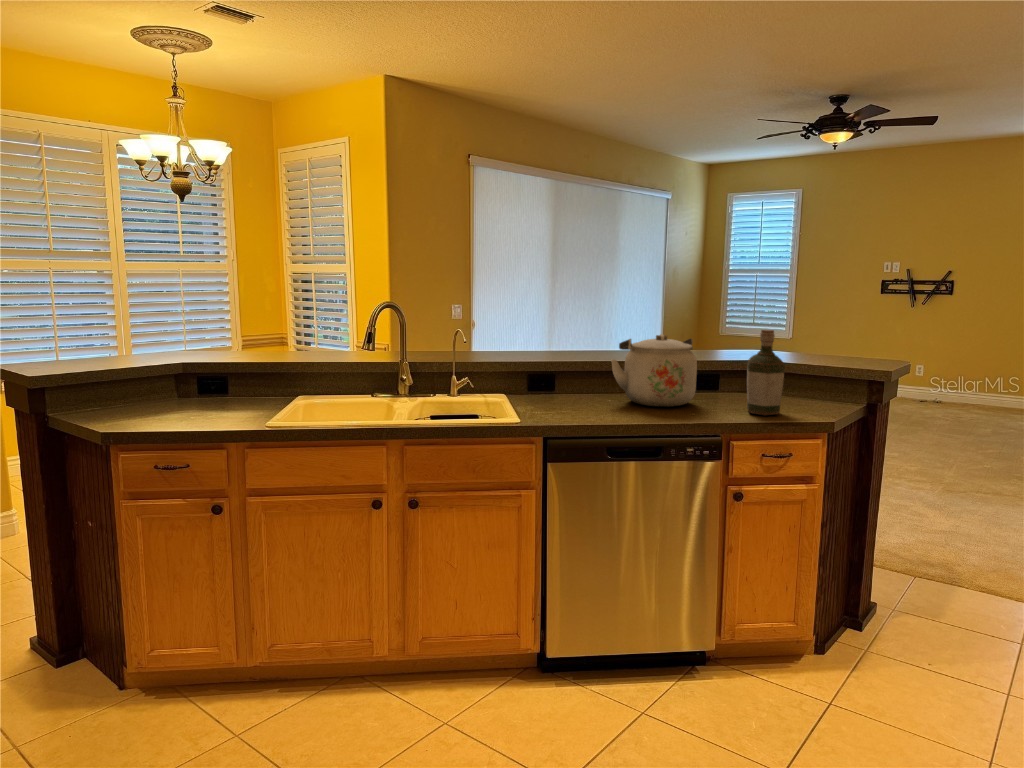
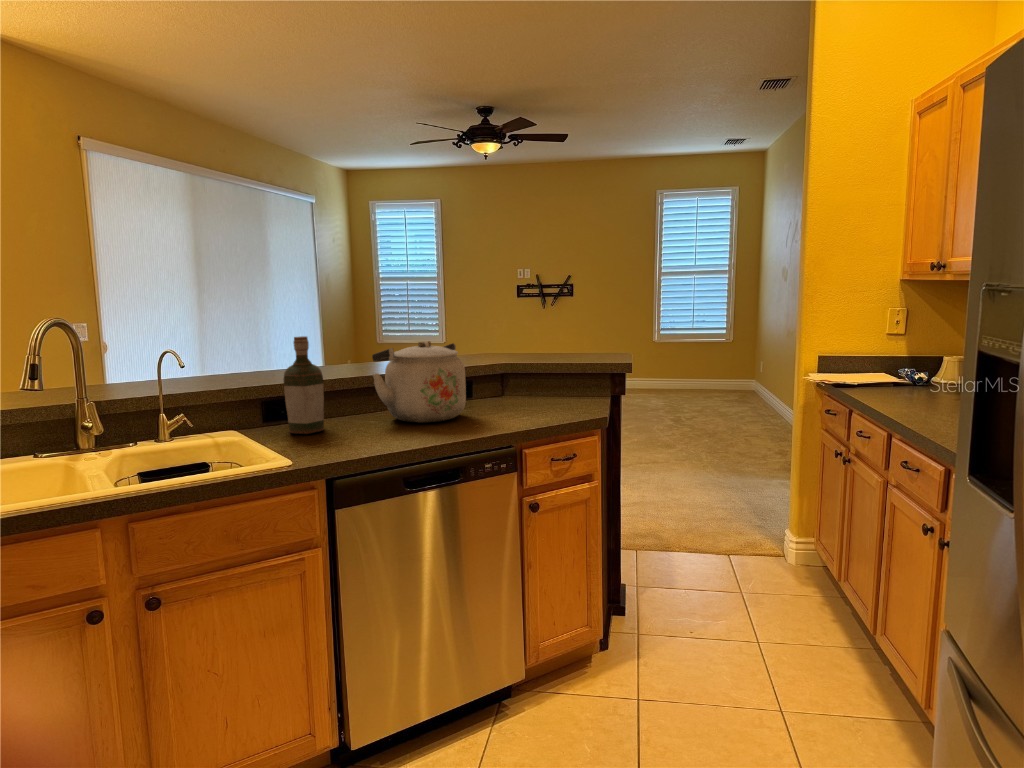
bottle: present [747,330,785,415] -> present [283,336,324,434]

